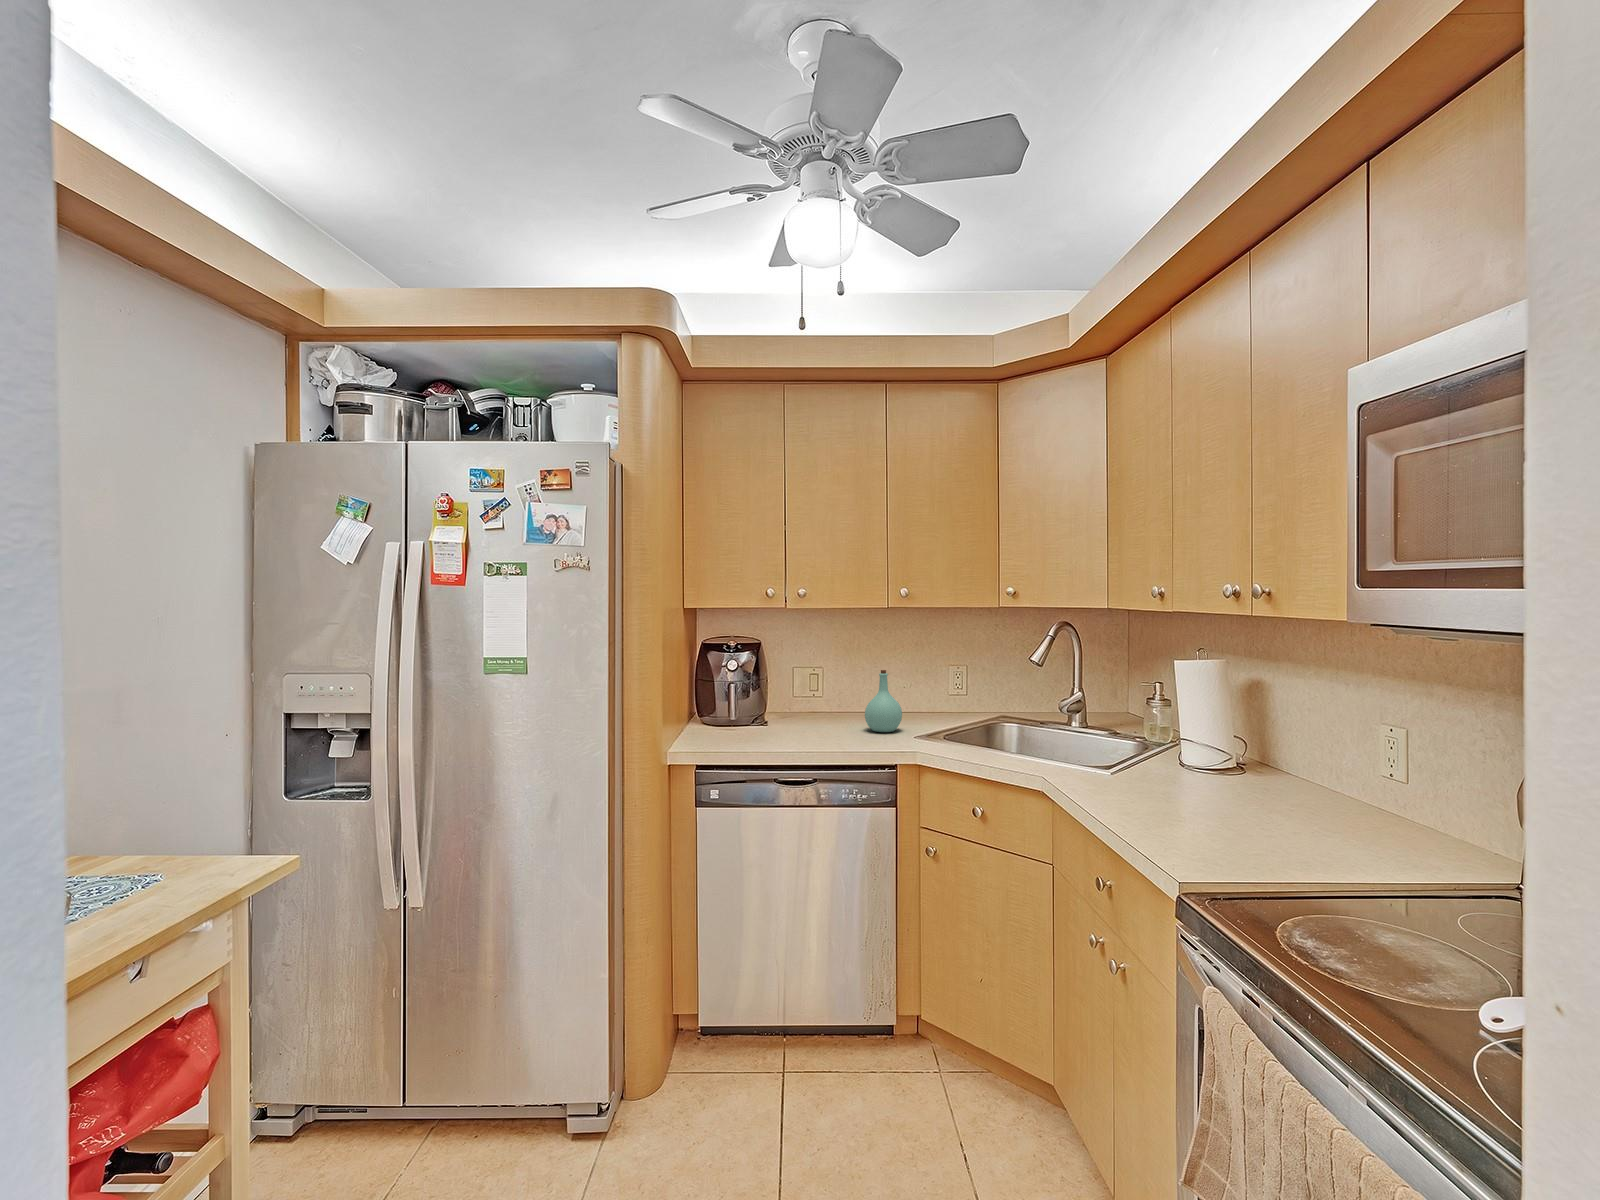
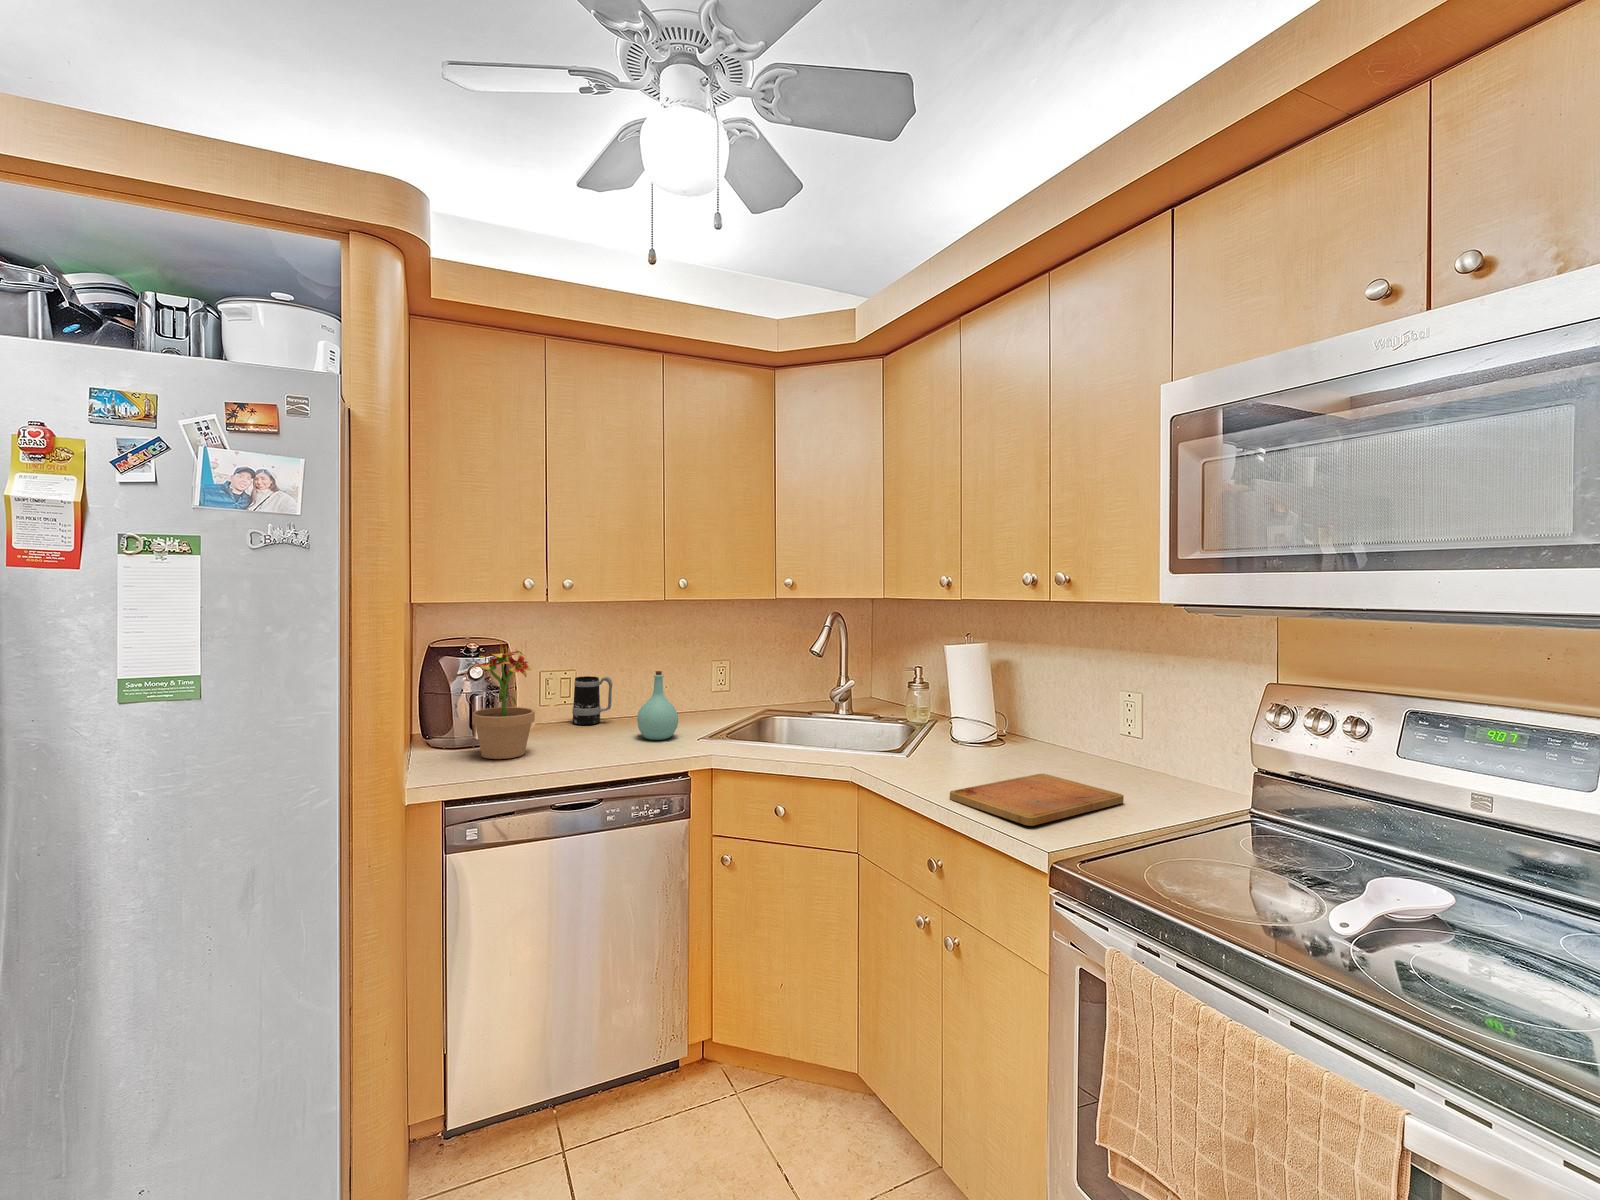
potted plant: none [721,643,774,738] -> present [468,644,535,759]
mug: none [820,676,853,719] -> present [572,676,612,725]
cutting board: none [1125,781,1333,820] -> present [950,774,1124,826]

